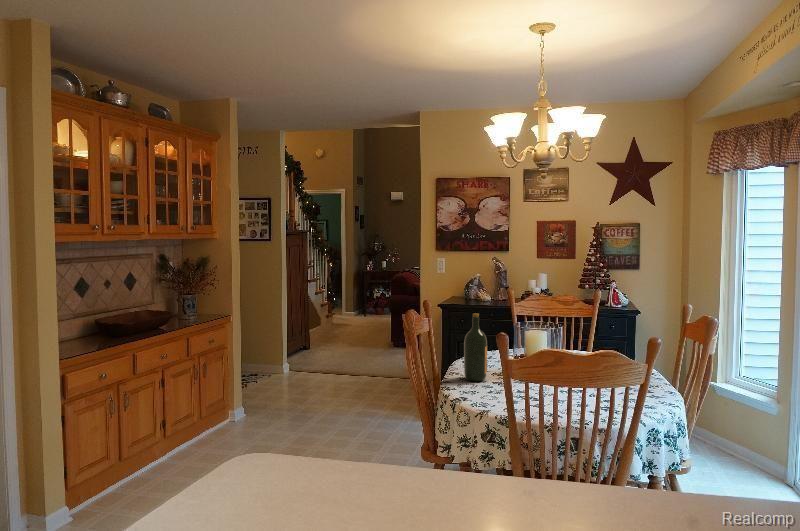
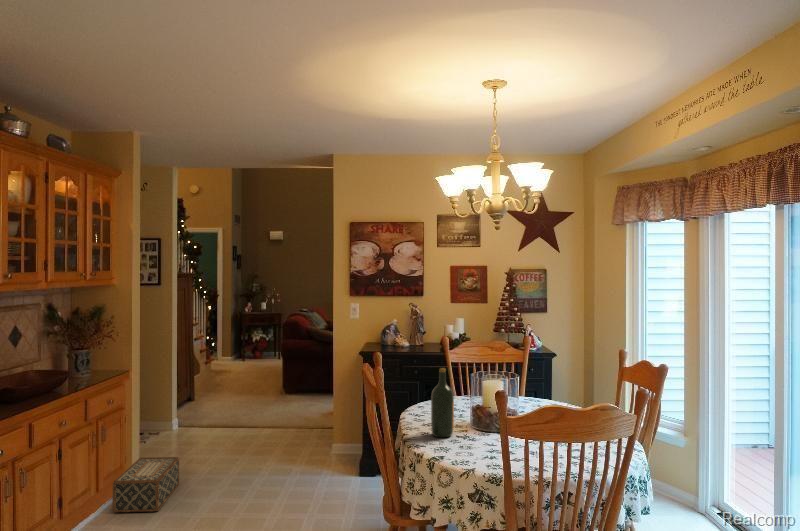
woven basket: none [213,393,274,439] -> present [112,457,179,513]

